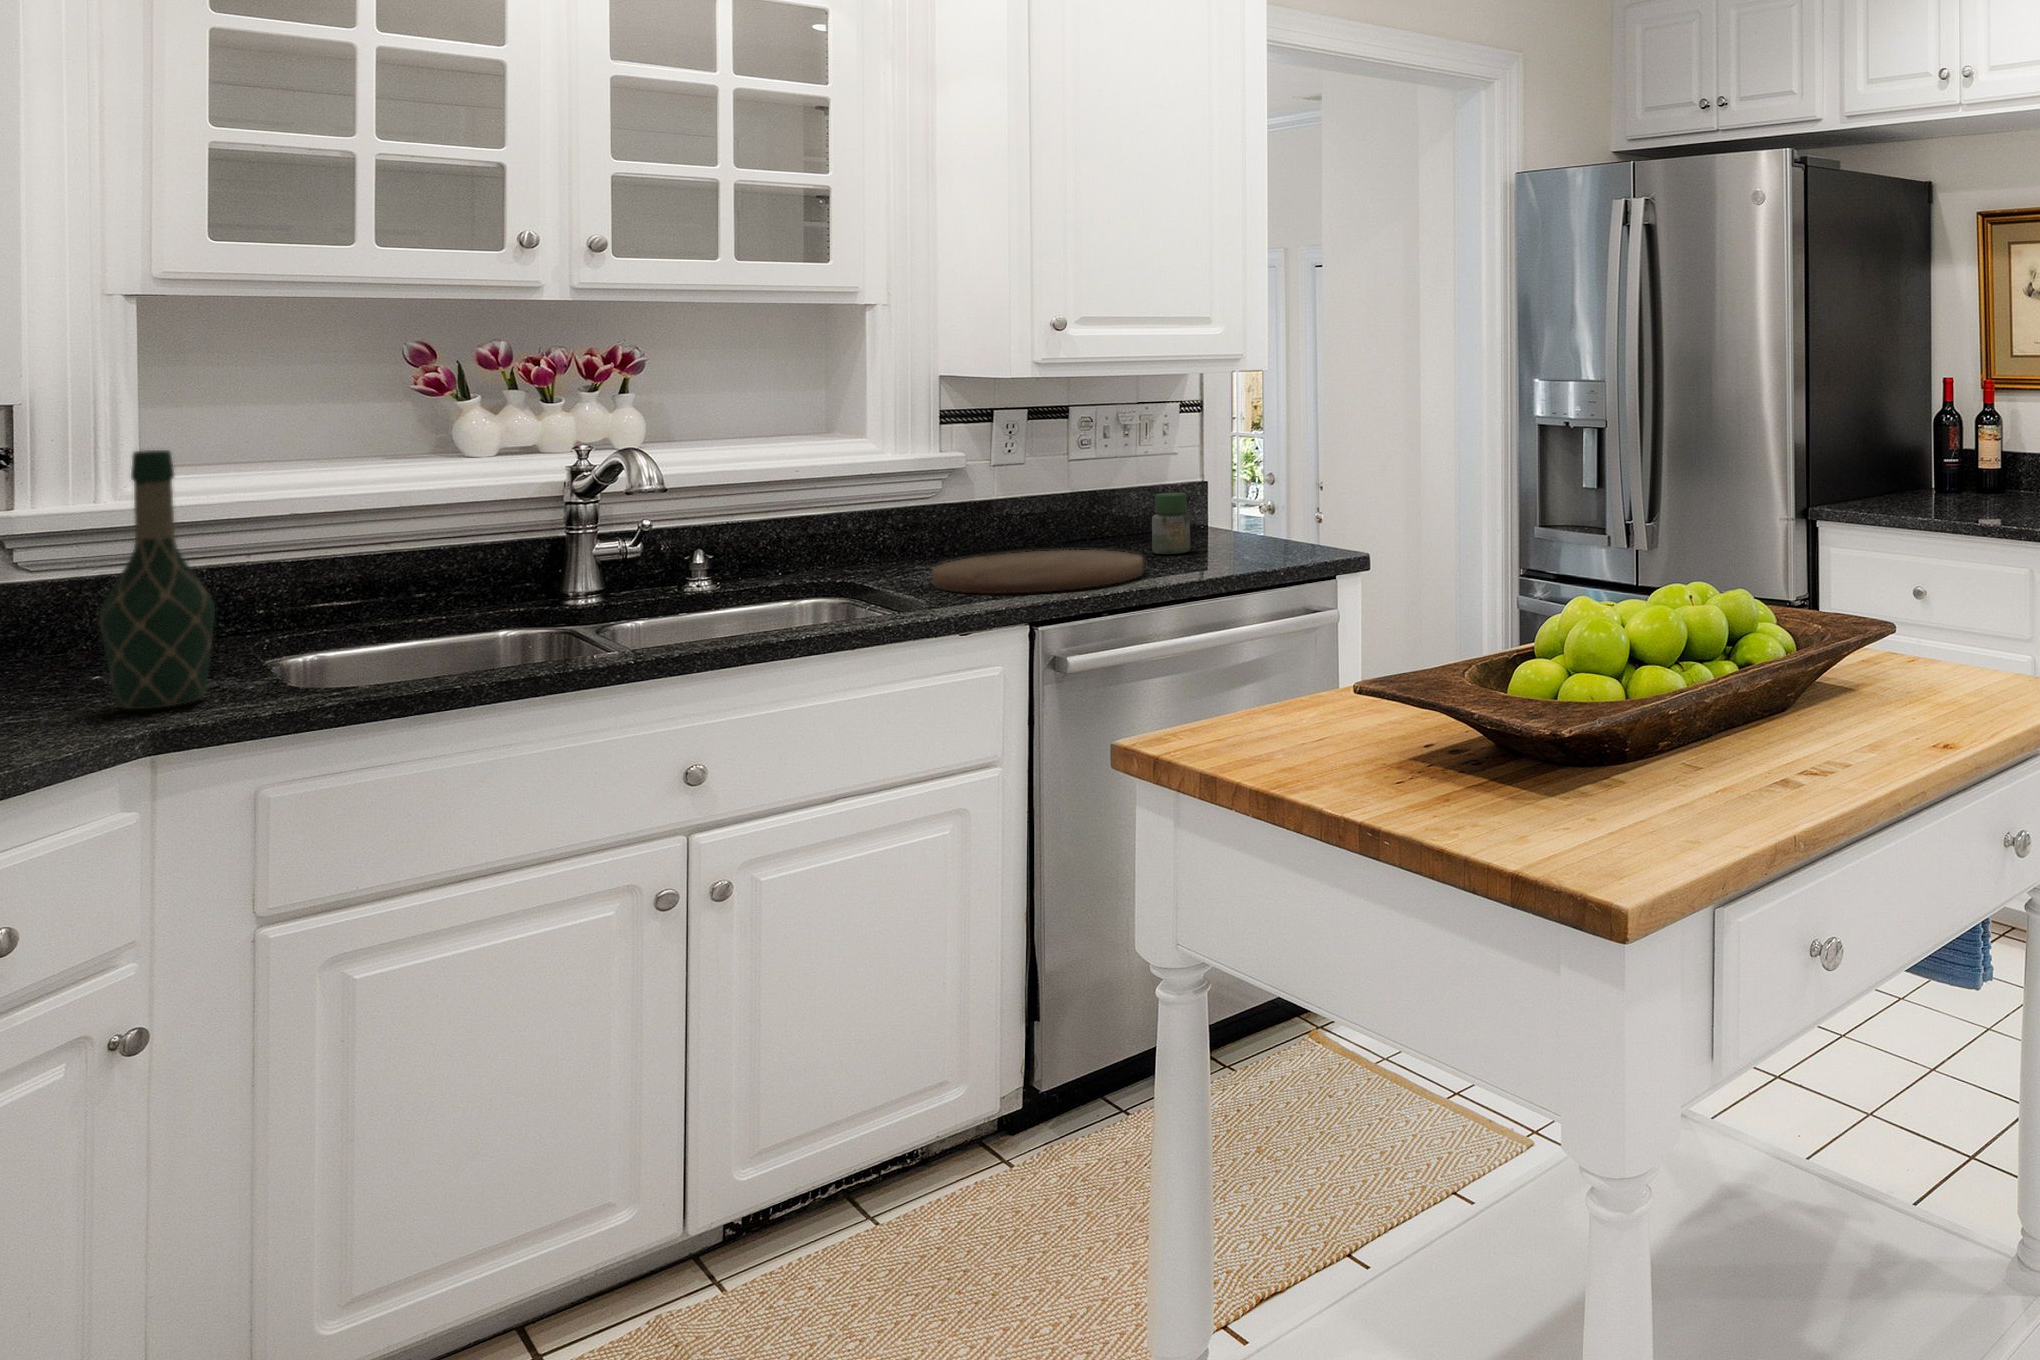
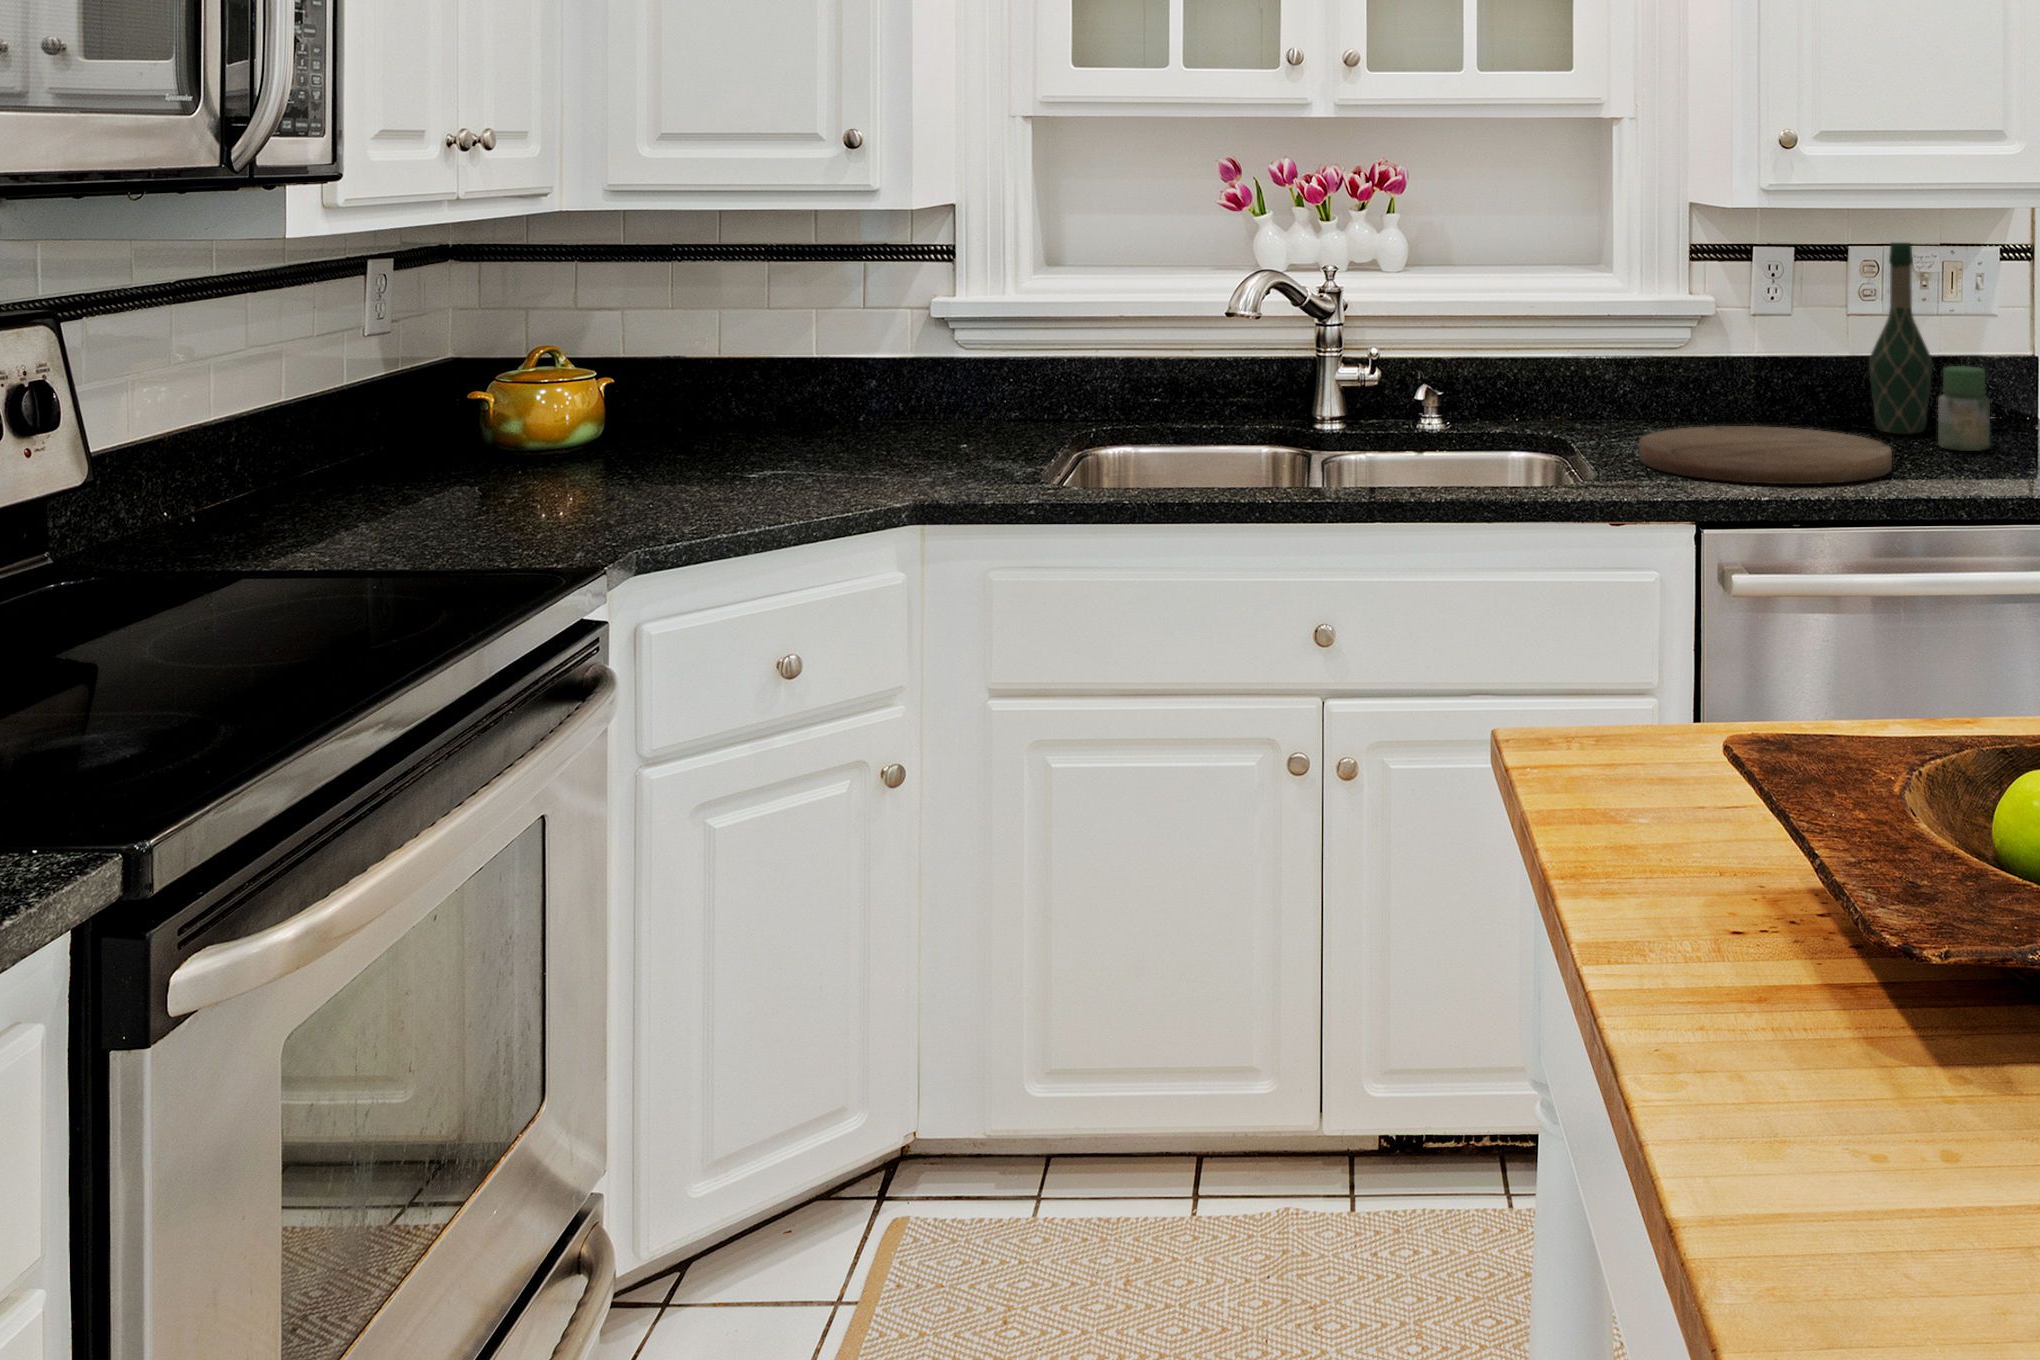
wine bottle: present [99,450,215,709] -> present [1869,243,1933,434]

